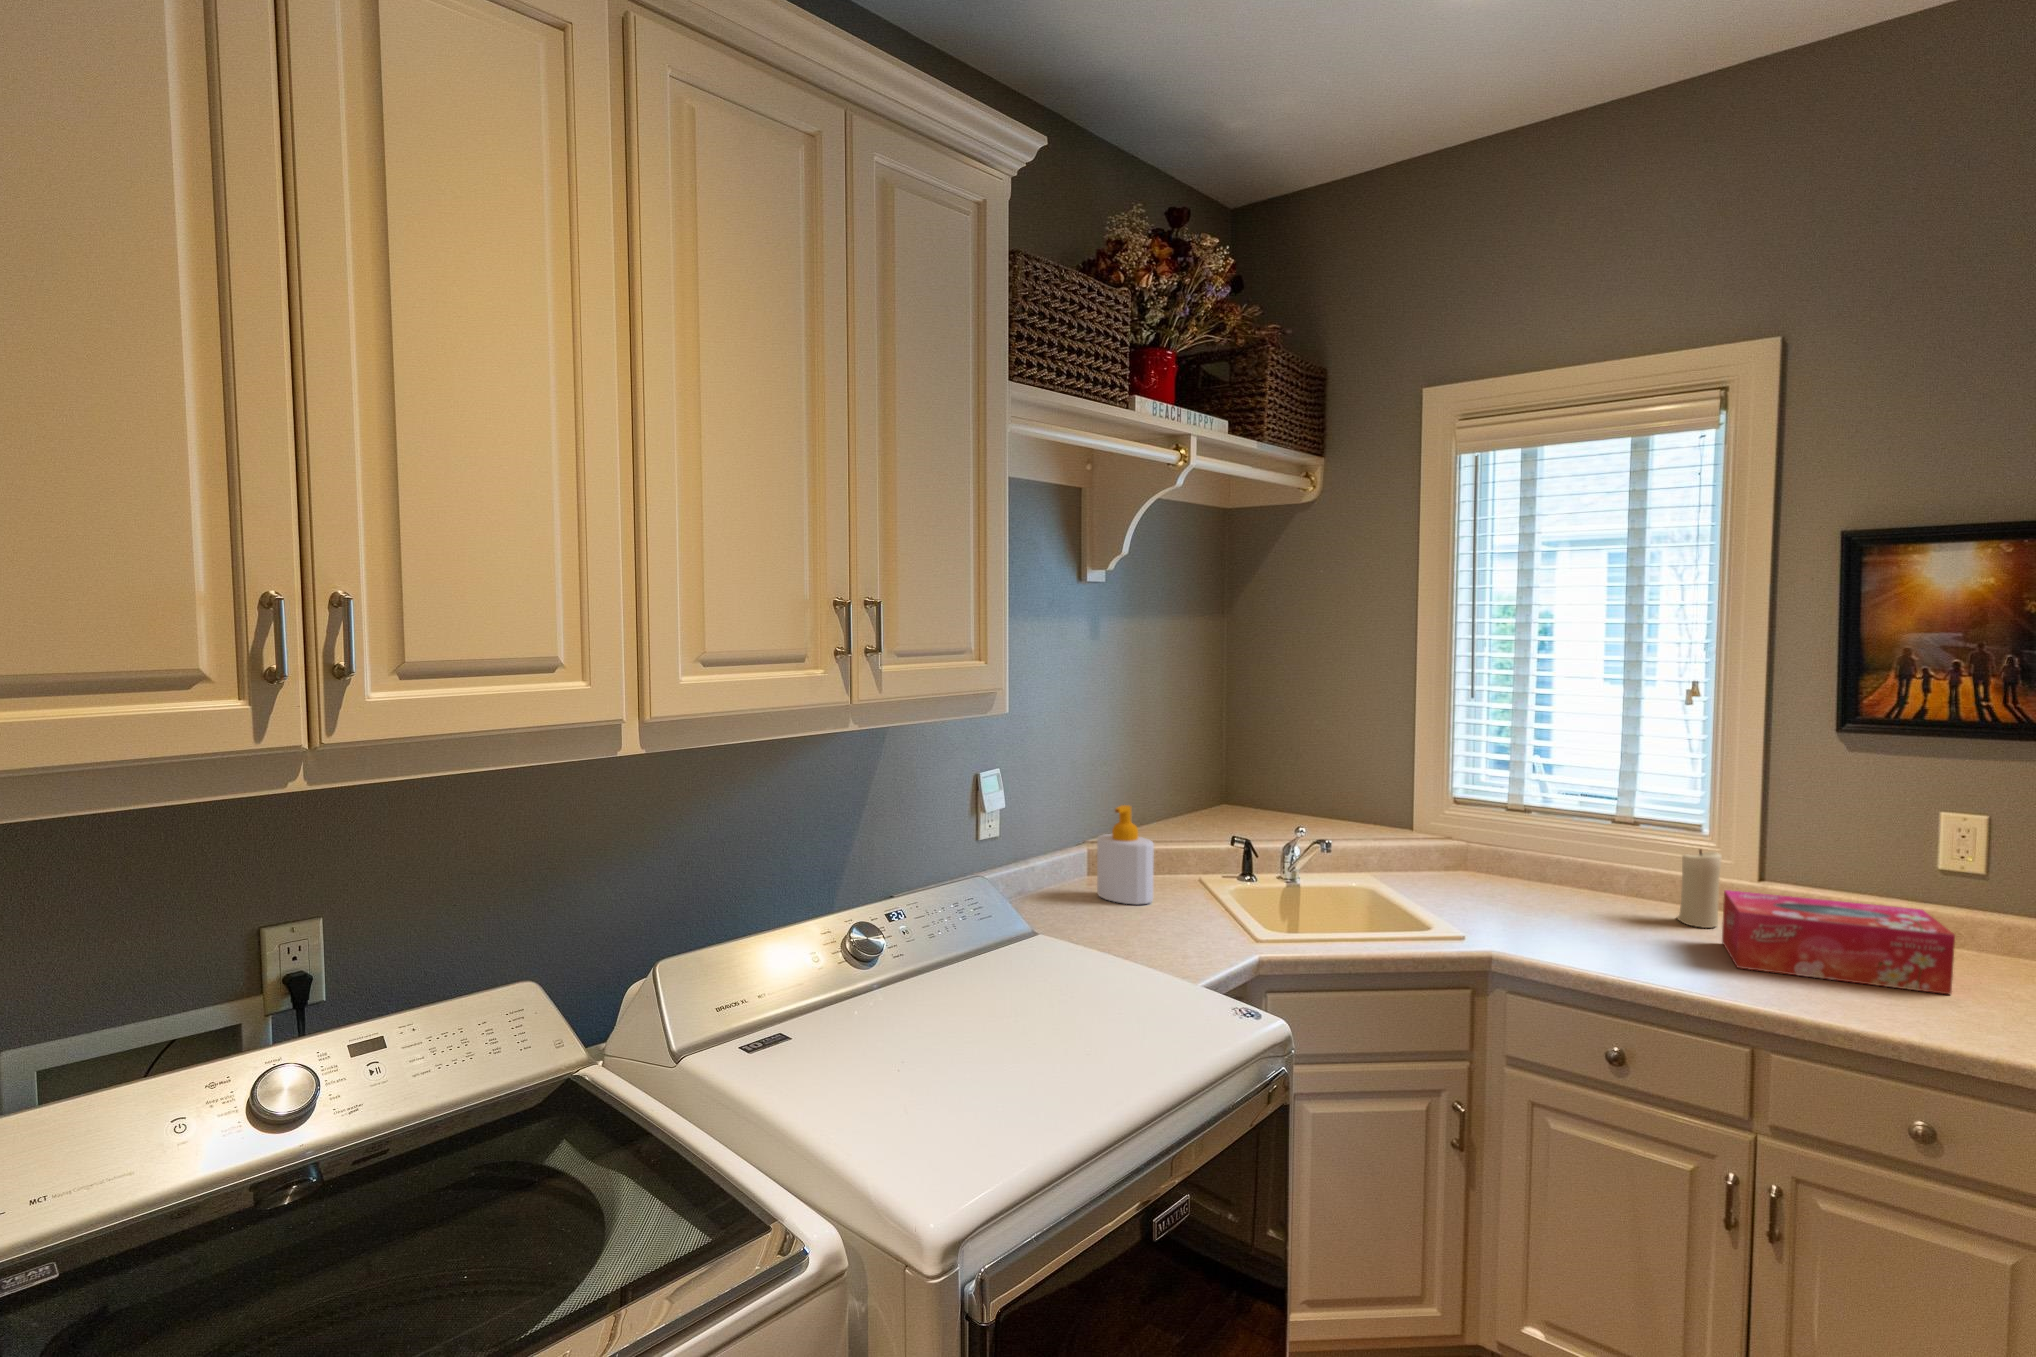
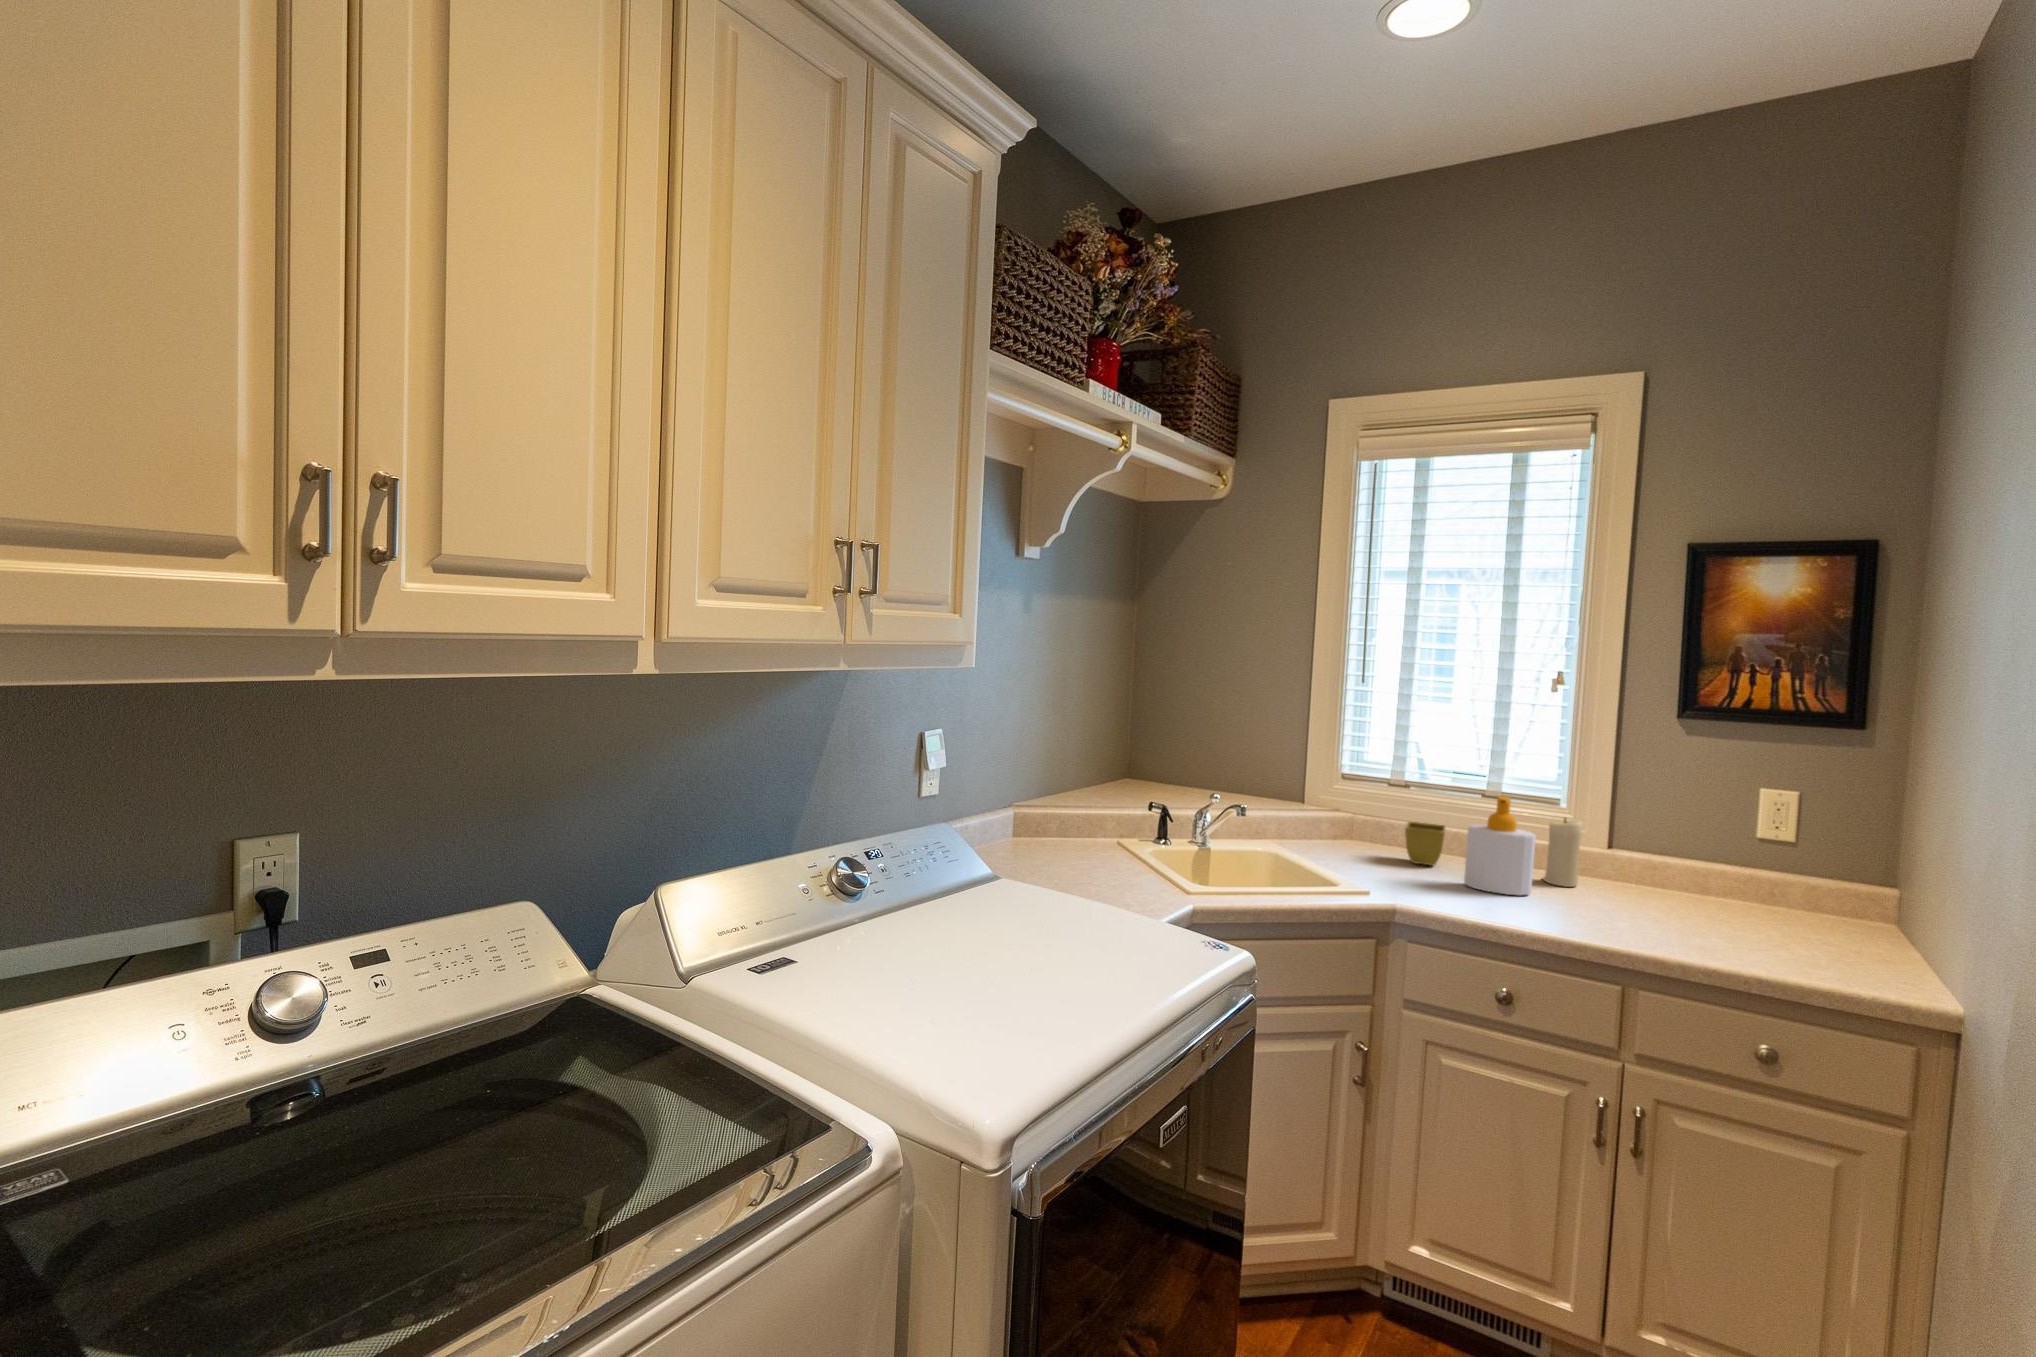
soap bottle: present [1097,805,1154,904] -> present [1464,796,1536,895]
flower pot: none [1515,852,1564,902] -> present [1405,822,1446,866]
tissue box: present [1722,890,1955,994] -> none [1585,852,1781,939]

